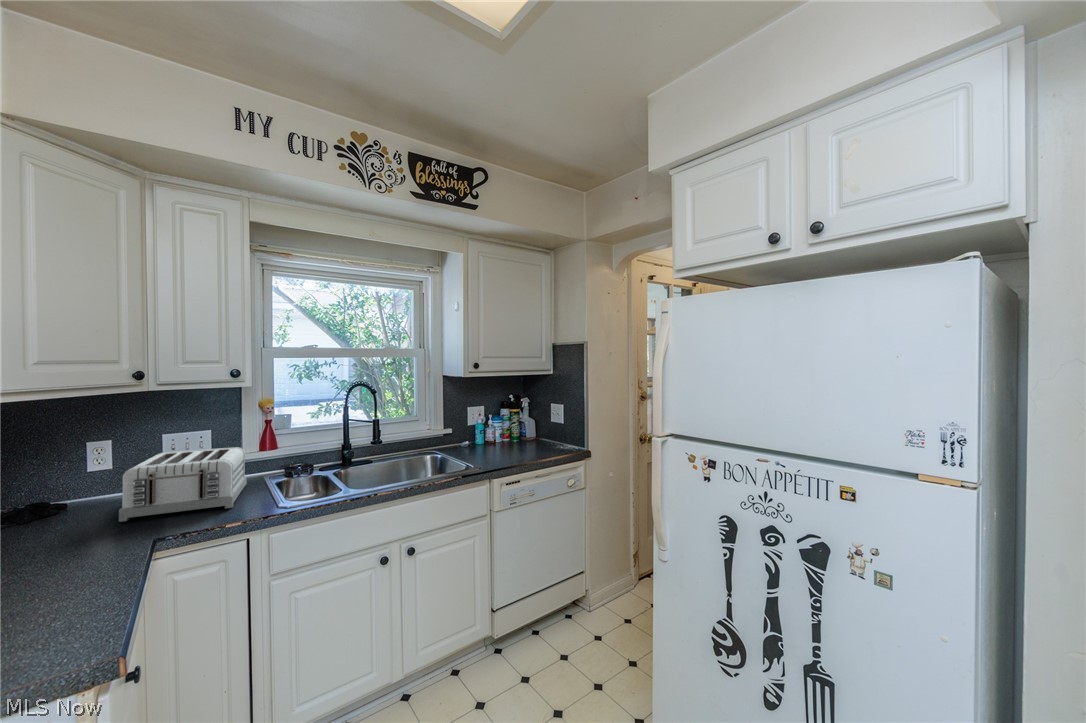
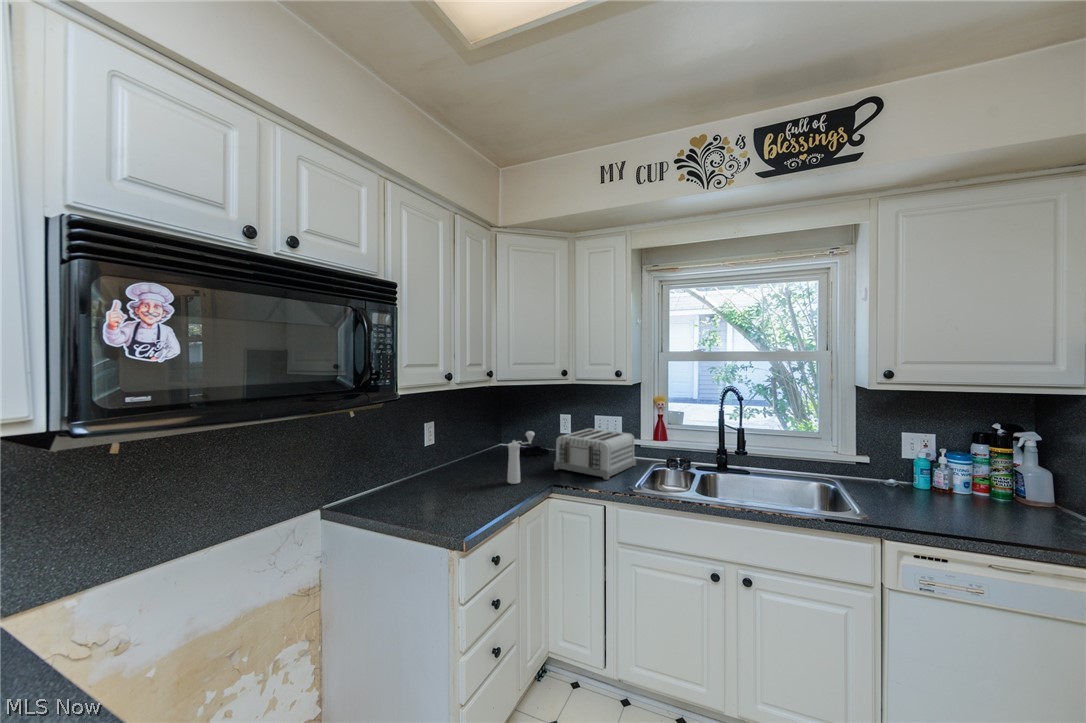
pepper mill: none [36,469,90,566] -> present [508,431,535,484]

